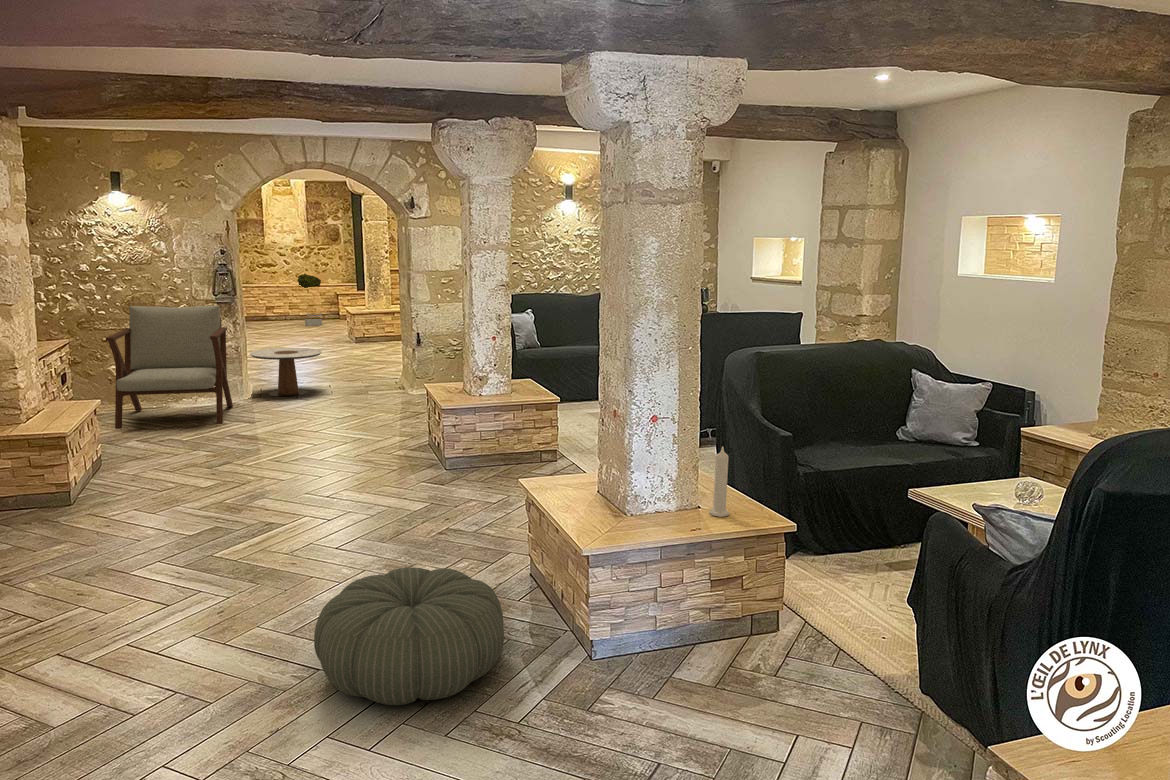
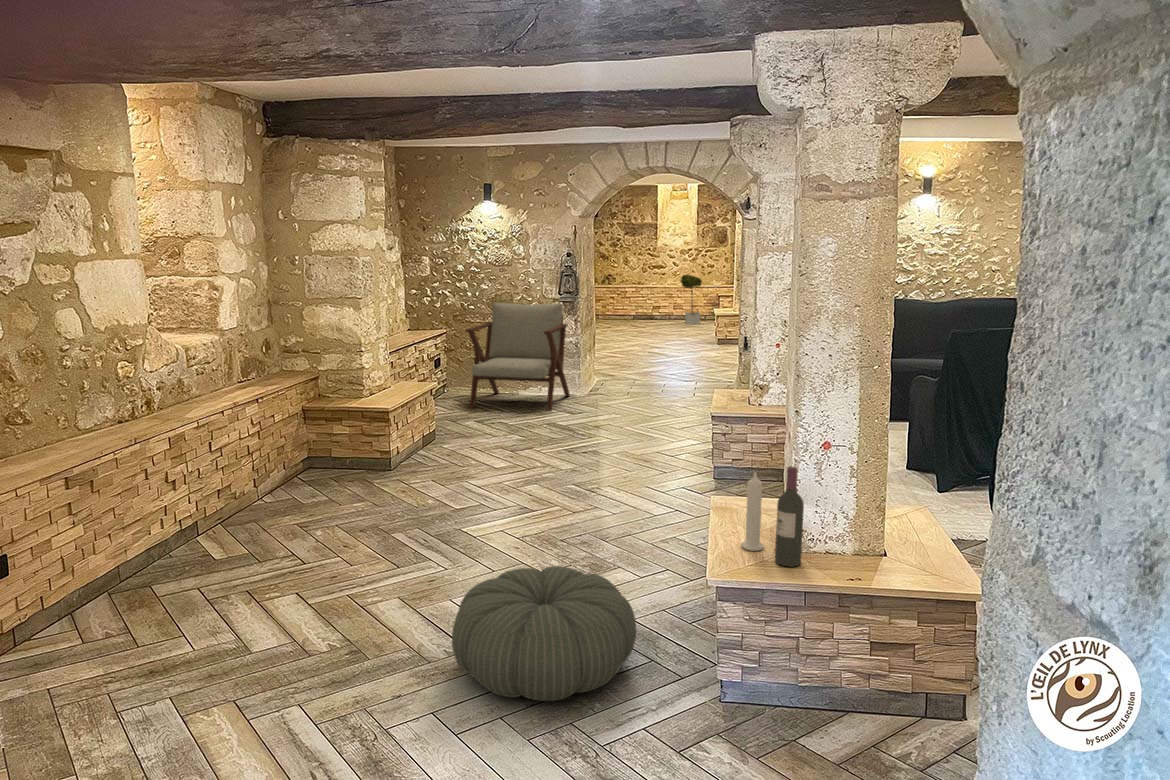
side table: present [250,348,321,397] -> none [593,345,656,391]
wine bottle: none [623,438,647,526] -> present [775,466,804,567]
candle: present [709,447,729,517] -> present [741,472,764,551]

